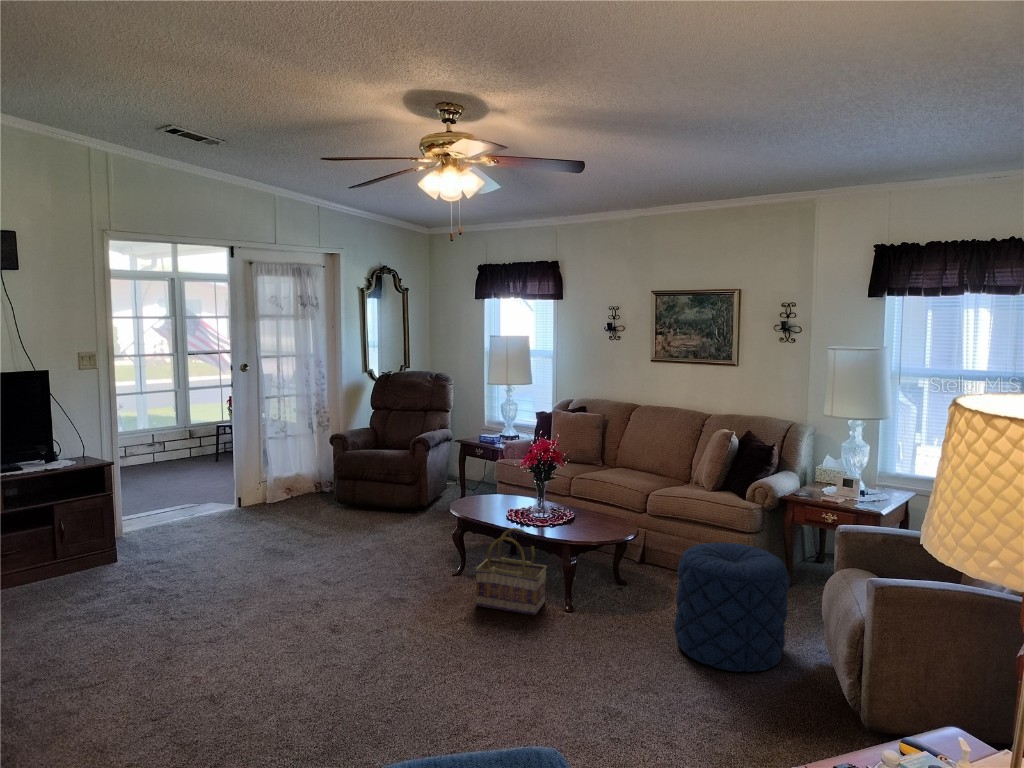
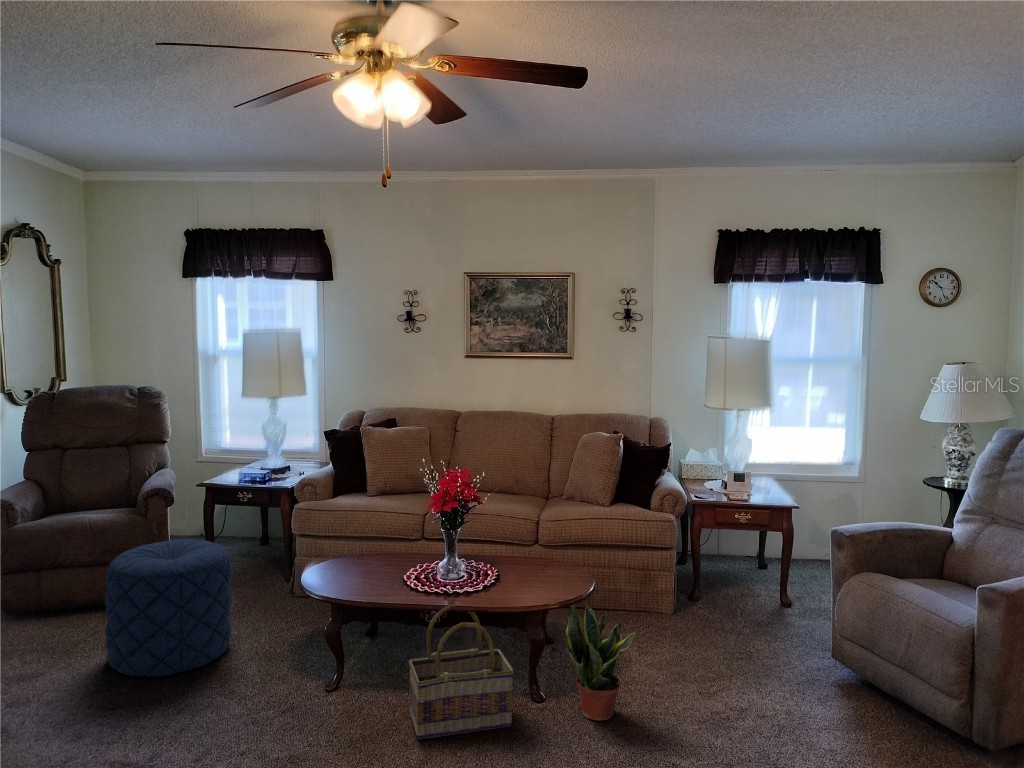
potted plant: none [570,539,628,629] -> present [566,603,636,720]
pouf: present [674,542,790,672] -> present [105,539,232,677]

